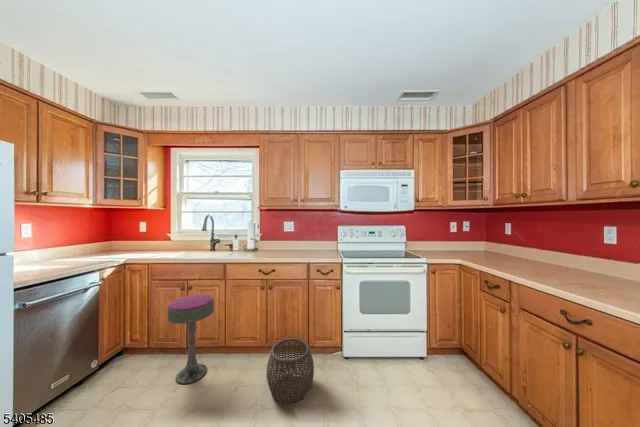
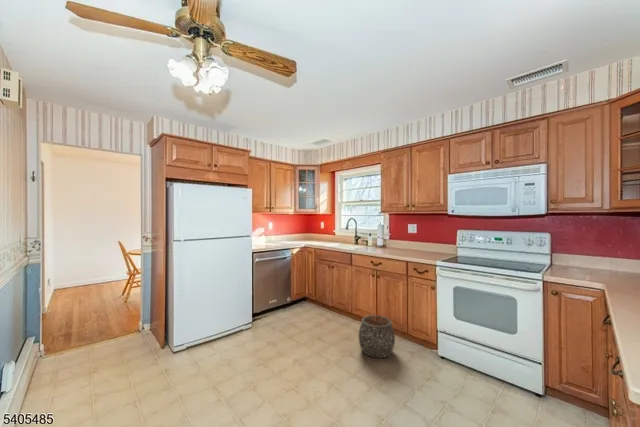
bar stool: present [168,294,214,384] -> none [315,272,342,326]

